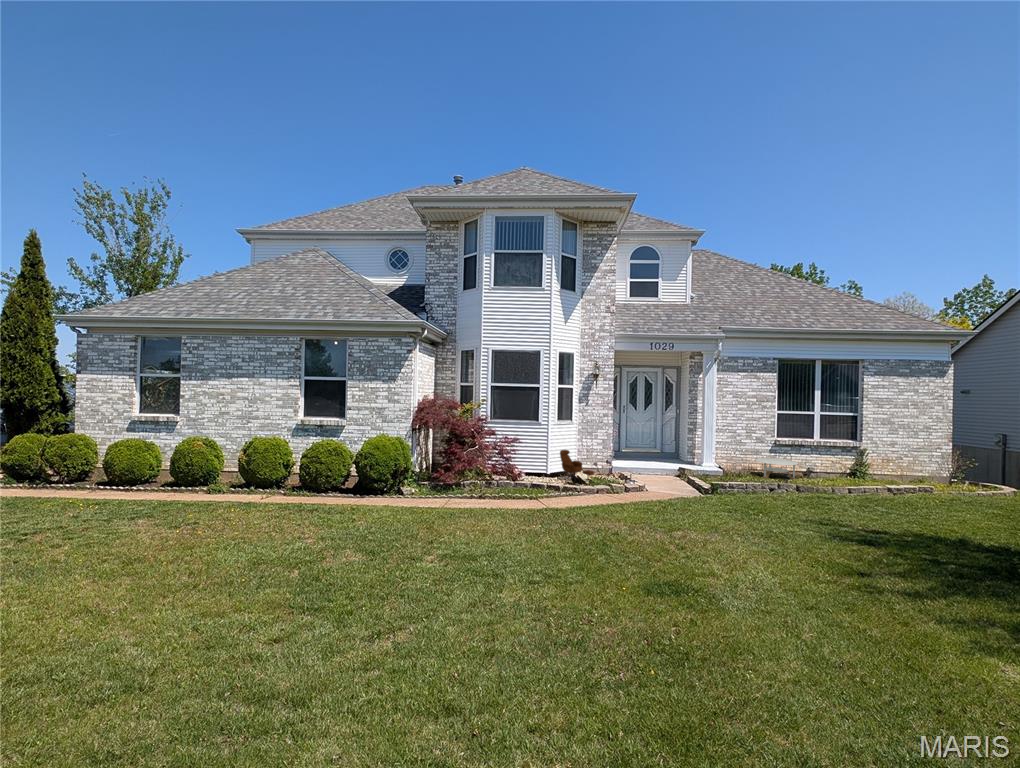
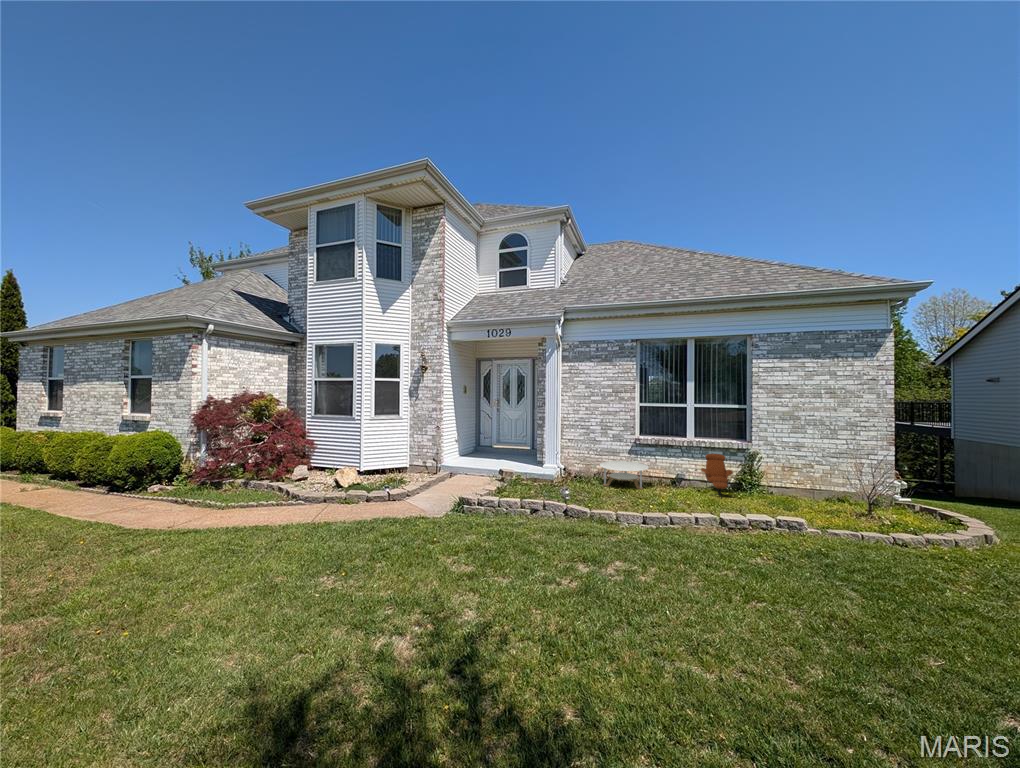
lounge chair: present [560,450,594,481] -> present [701,454,733,497]

